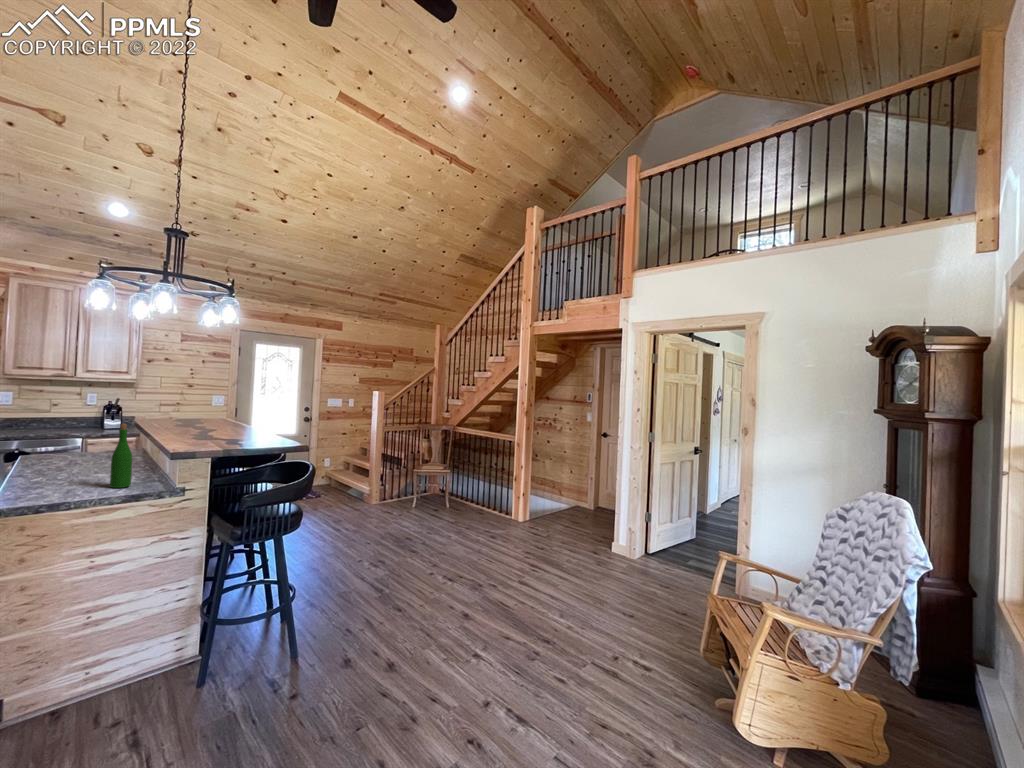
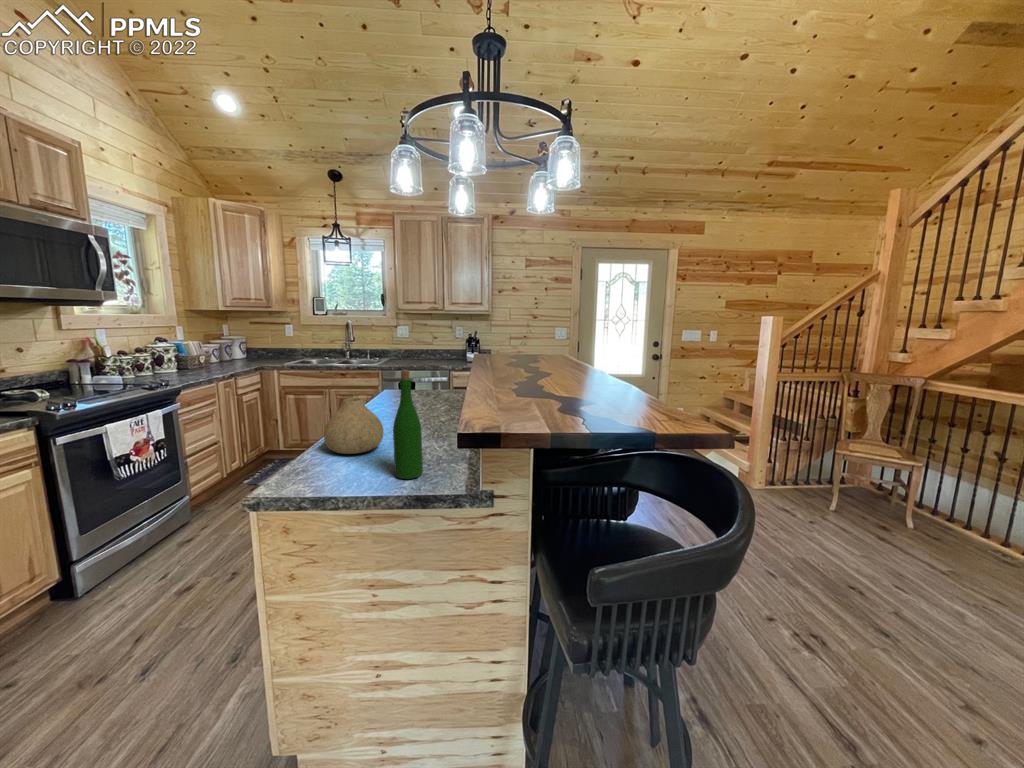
vase: none [32,446,86,483] -> present [324,398,384,454]

